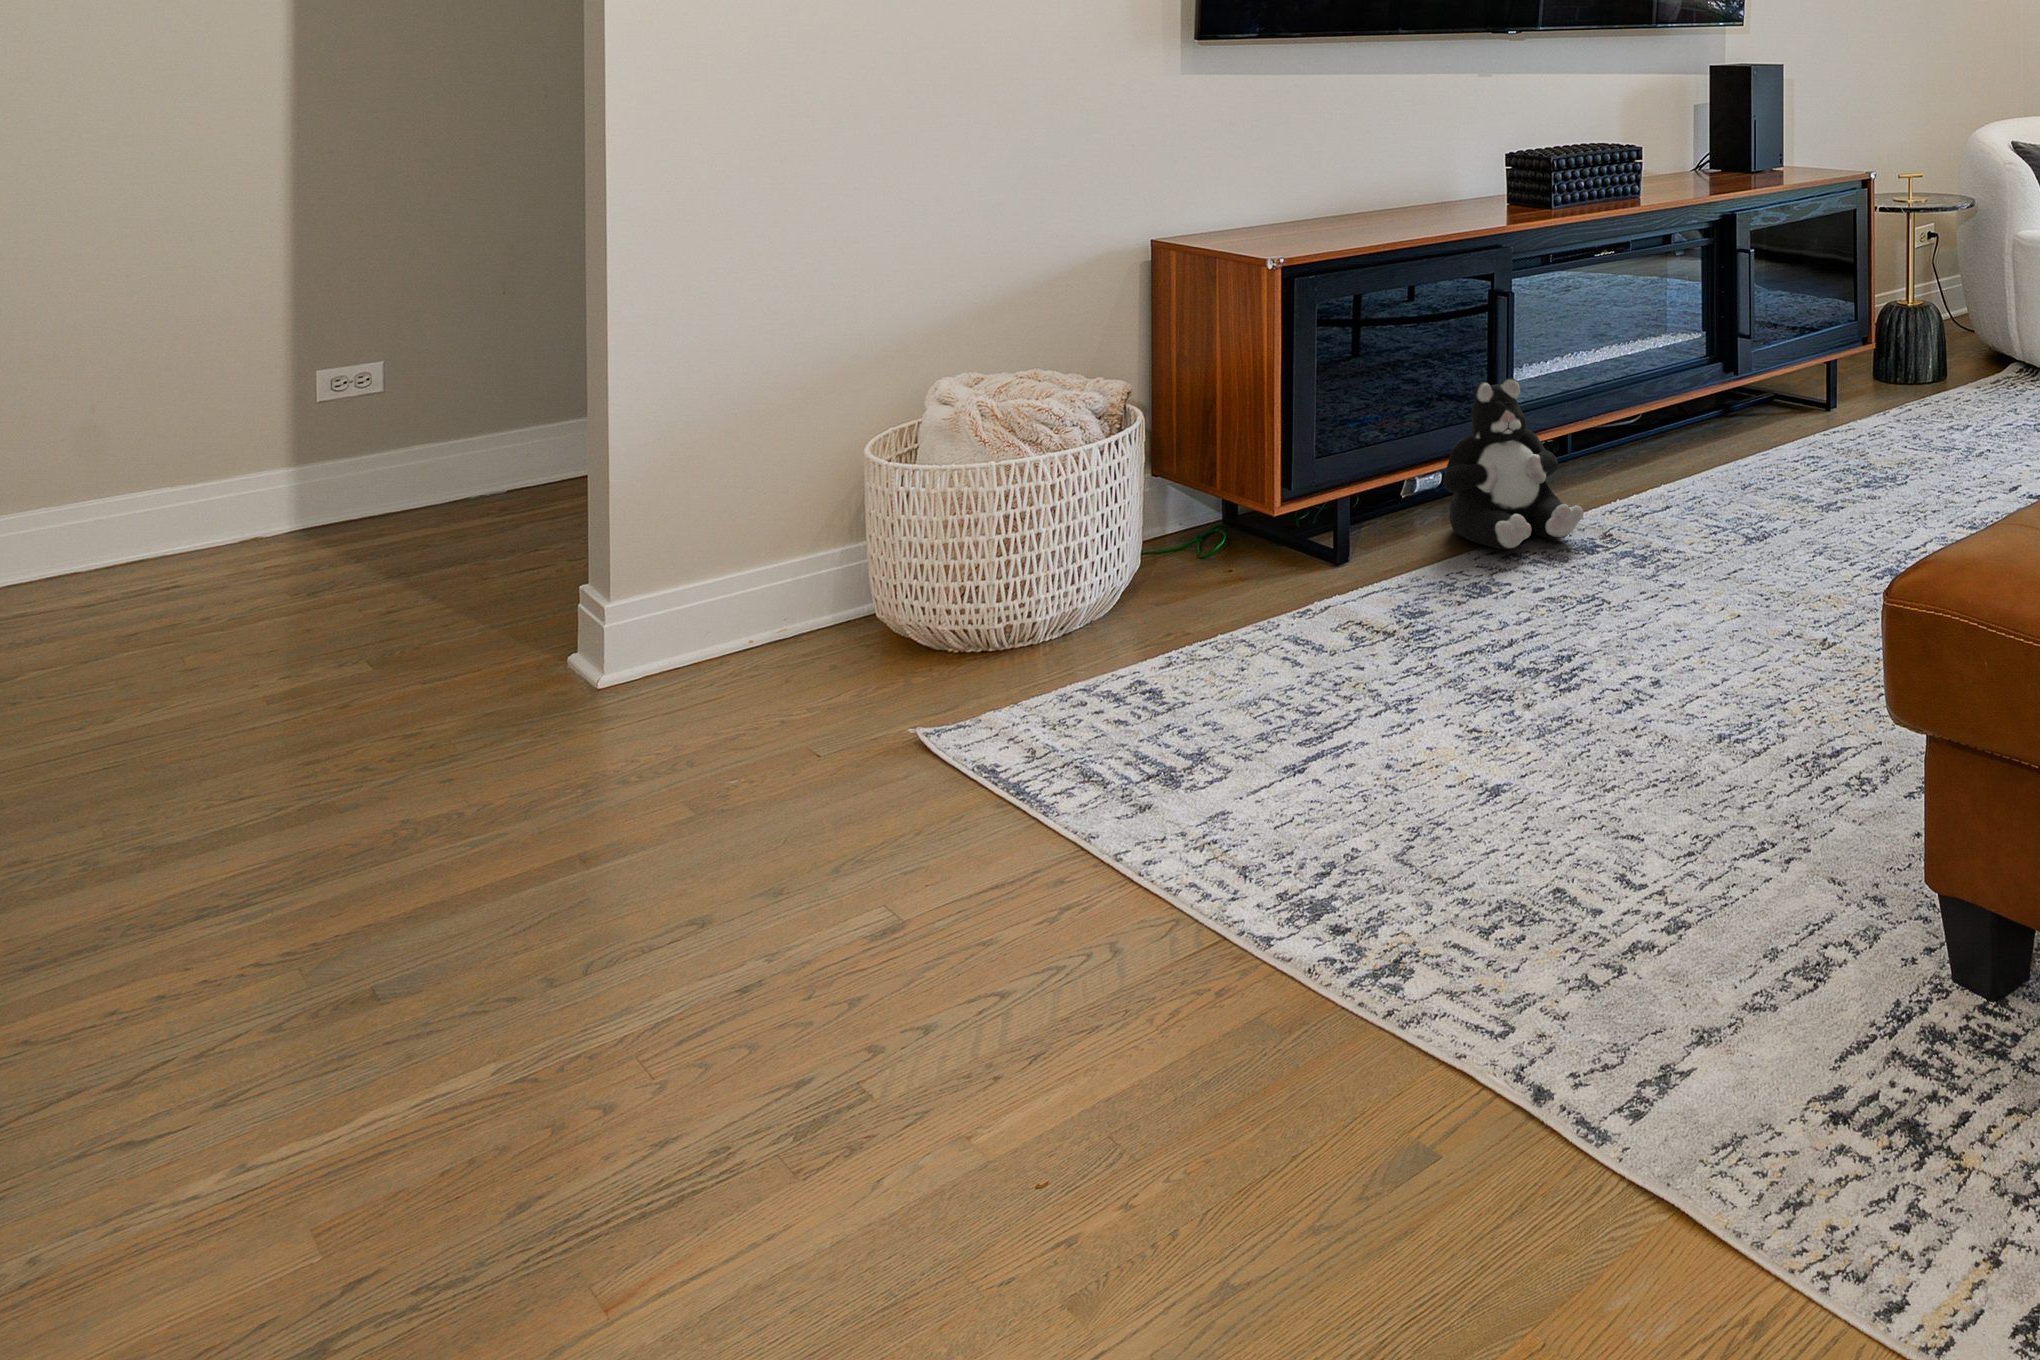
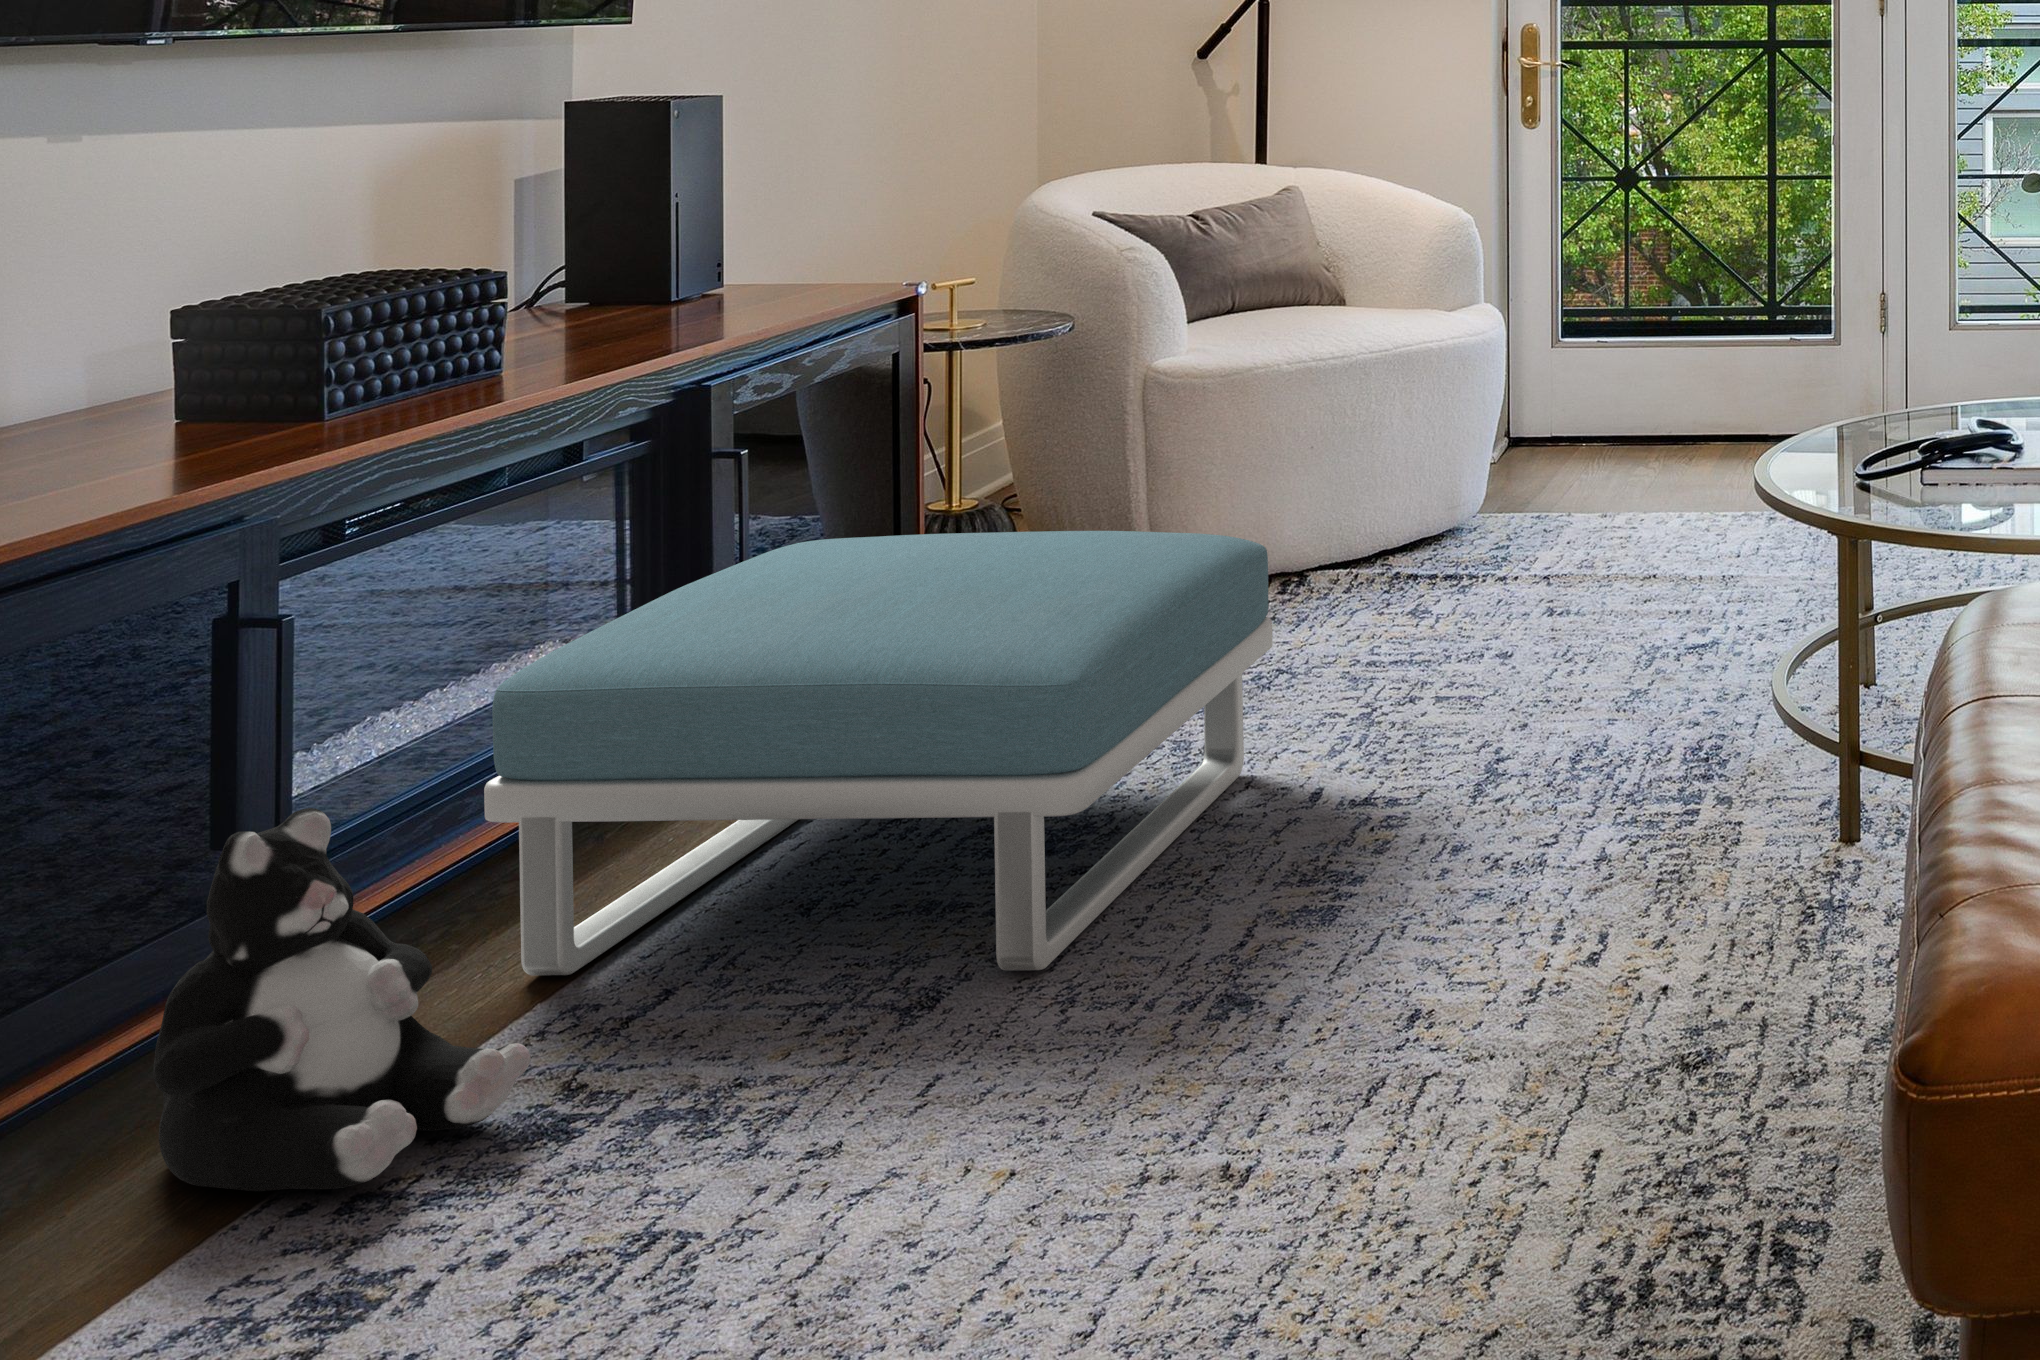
footstool: none [1607,301,2008,537] -> present [484,531,1272,975]

